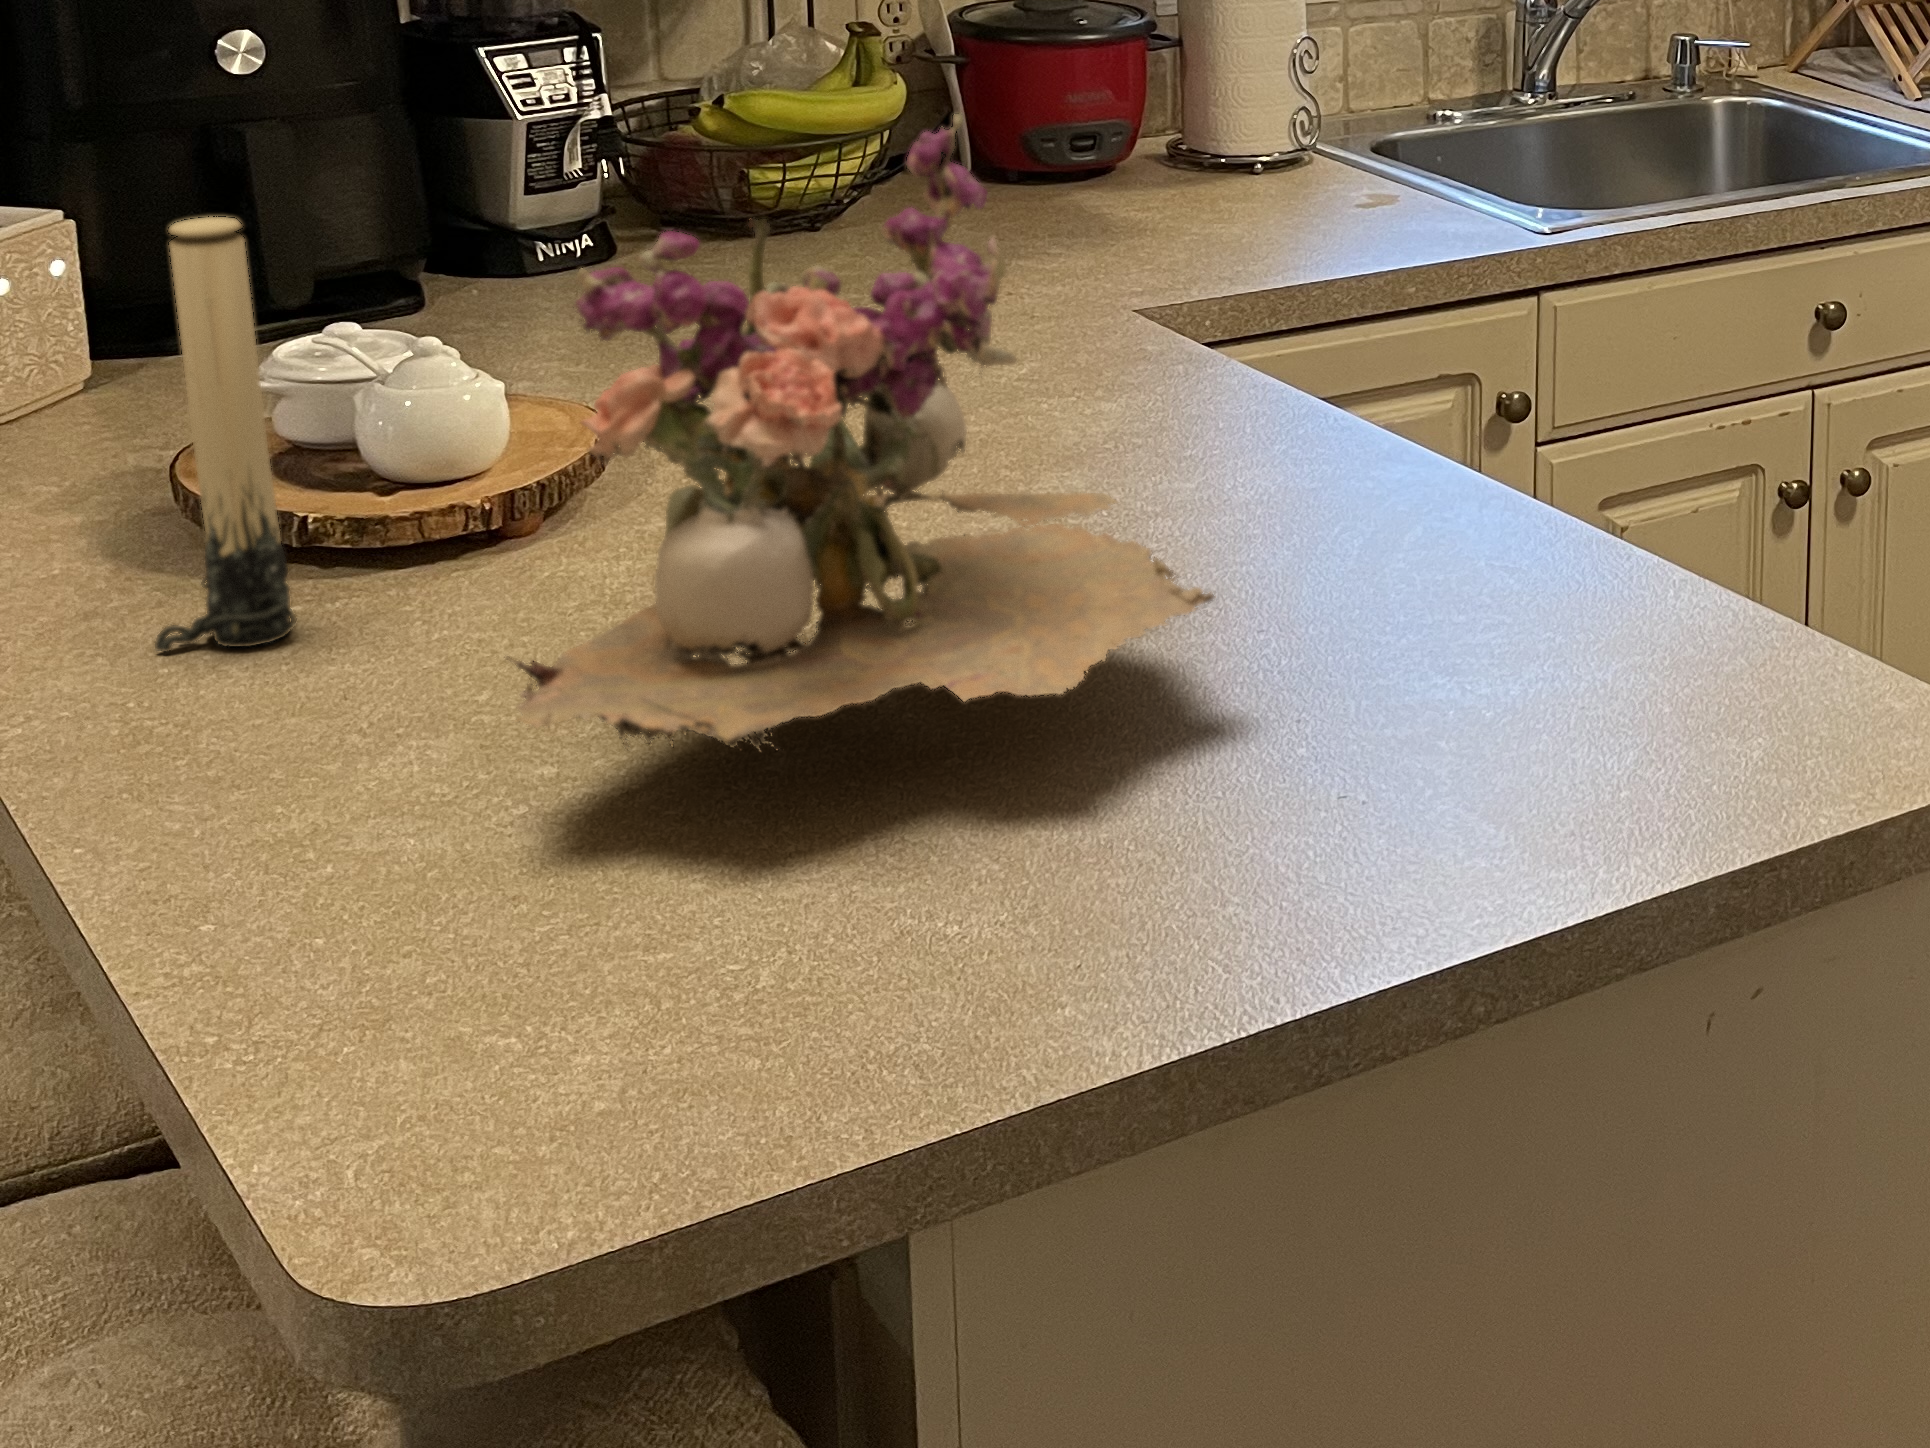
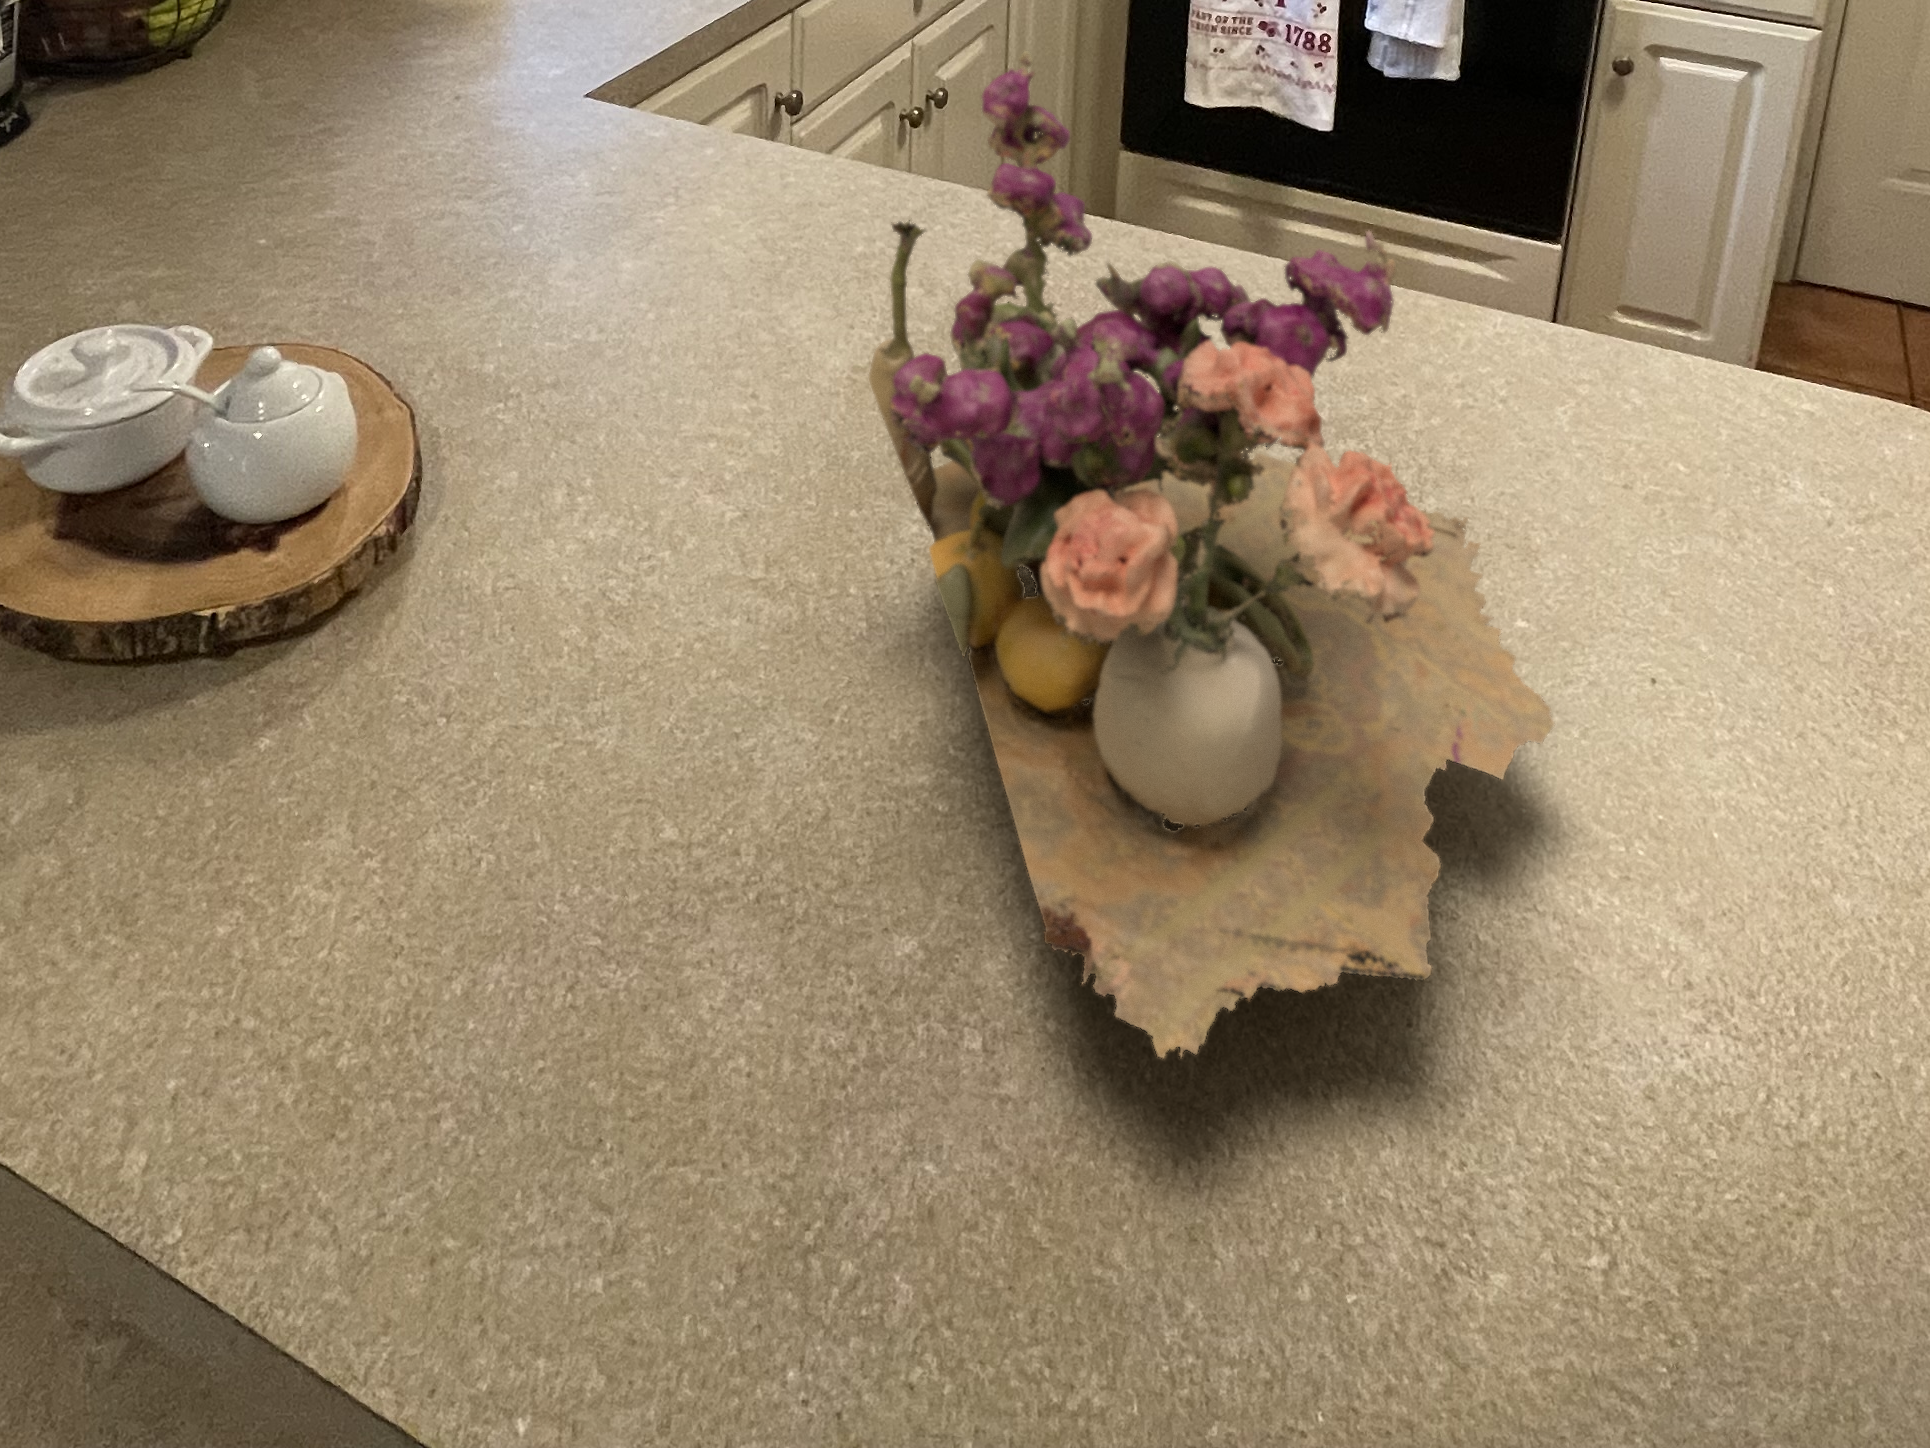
candle: present [155,217,296,652] -> none [170,369,348,944]

